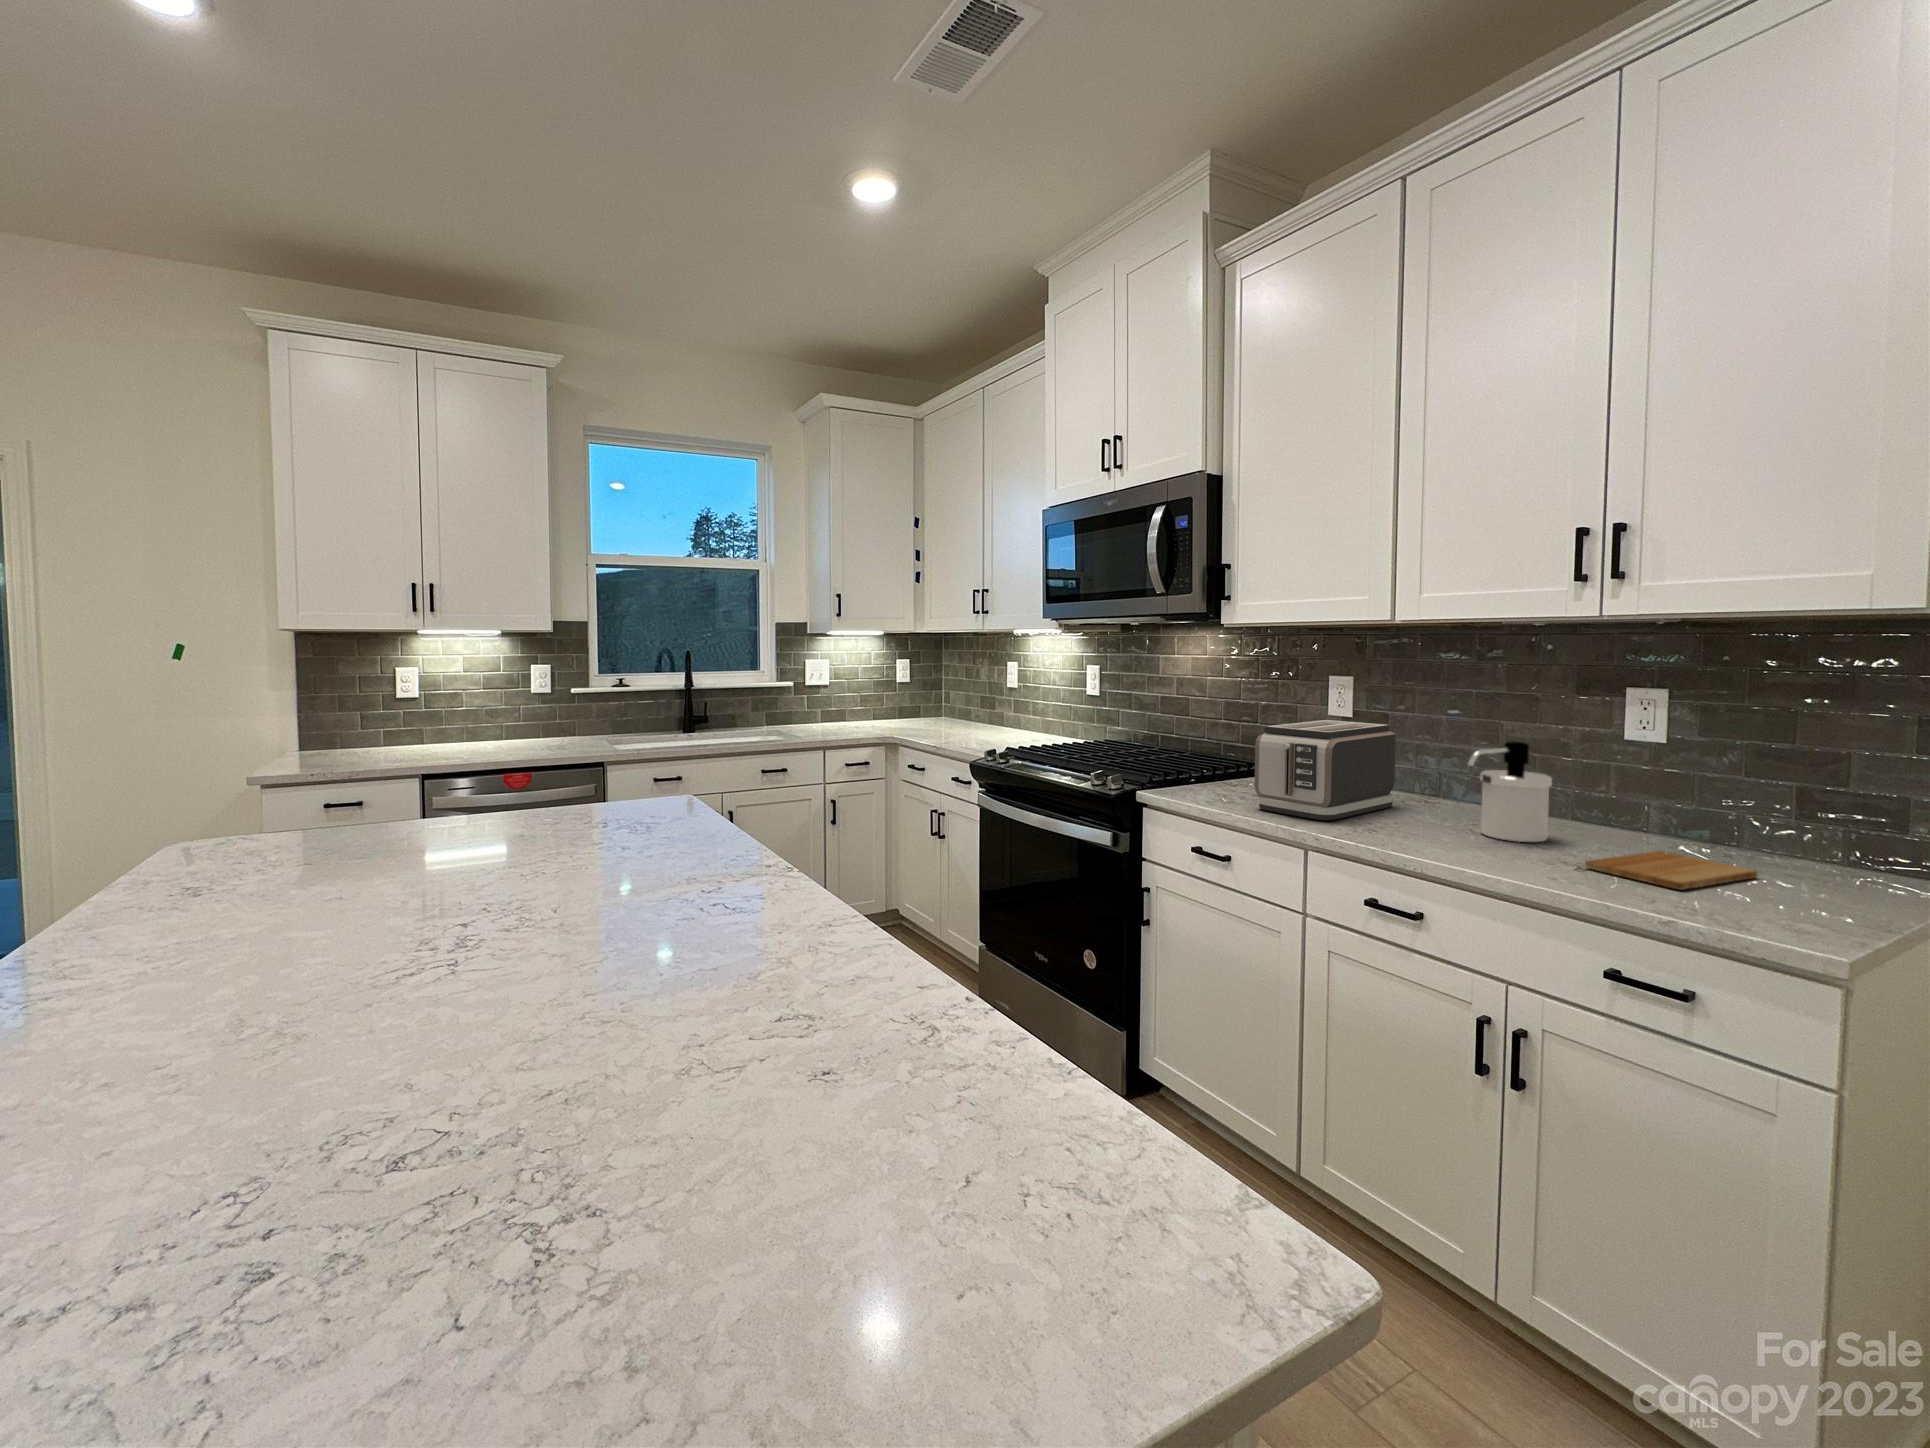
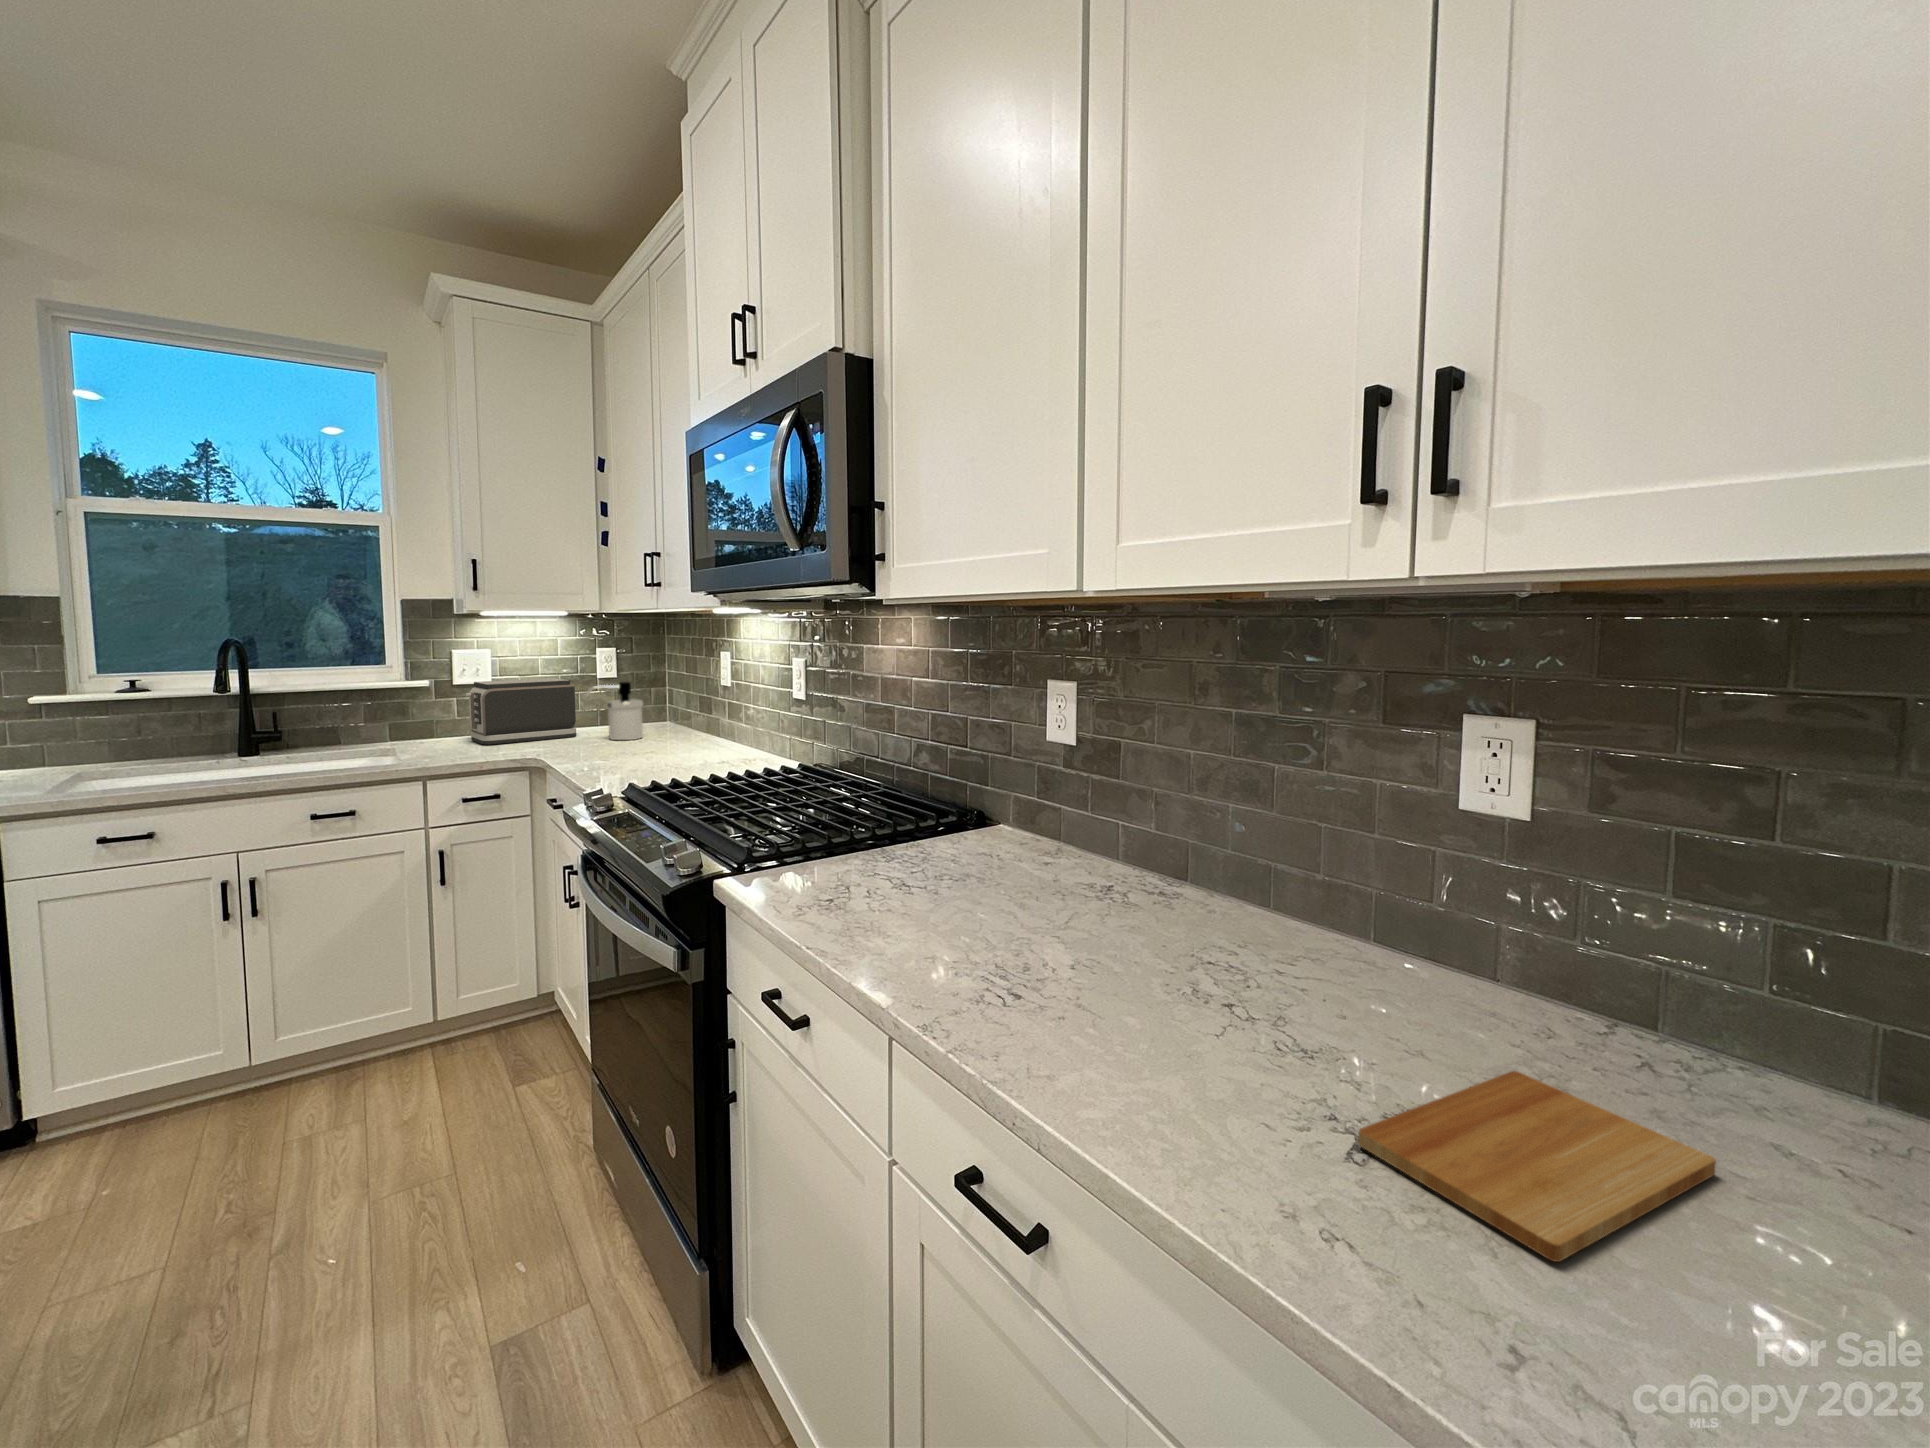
toaster: present [1255,720,1396,820] -> present [466,678,576,745]
soap dispenser: present [1467,742,1552,842] -> present [586,682,643,740]

